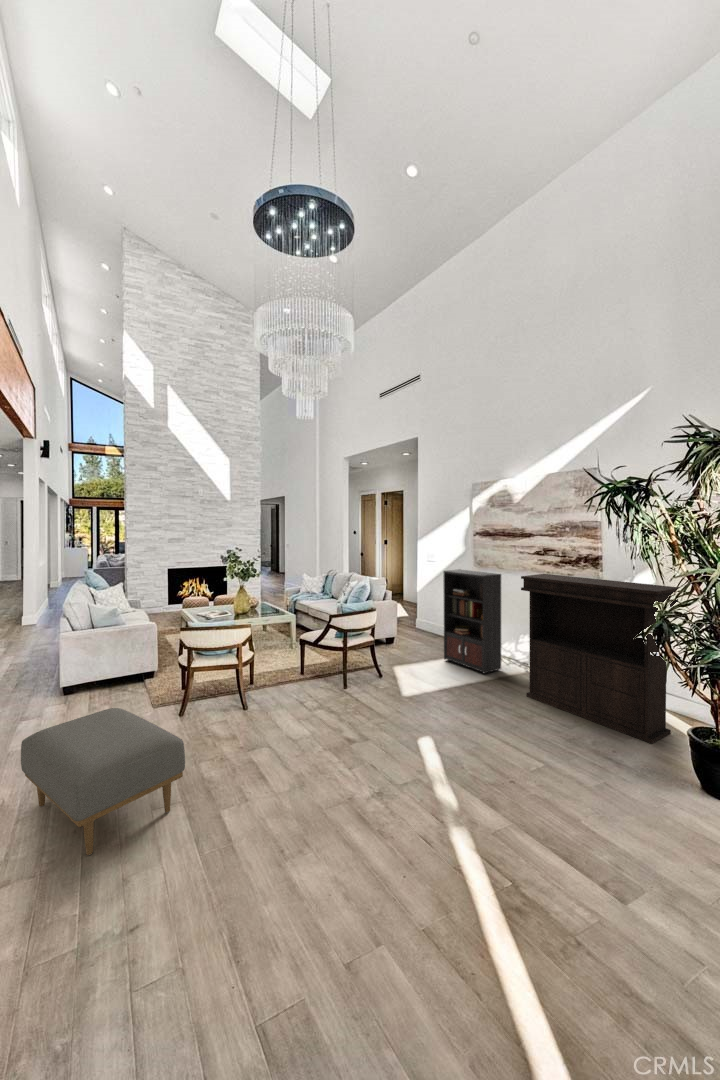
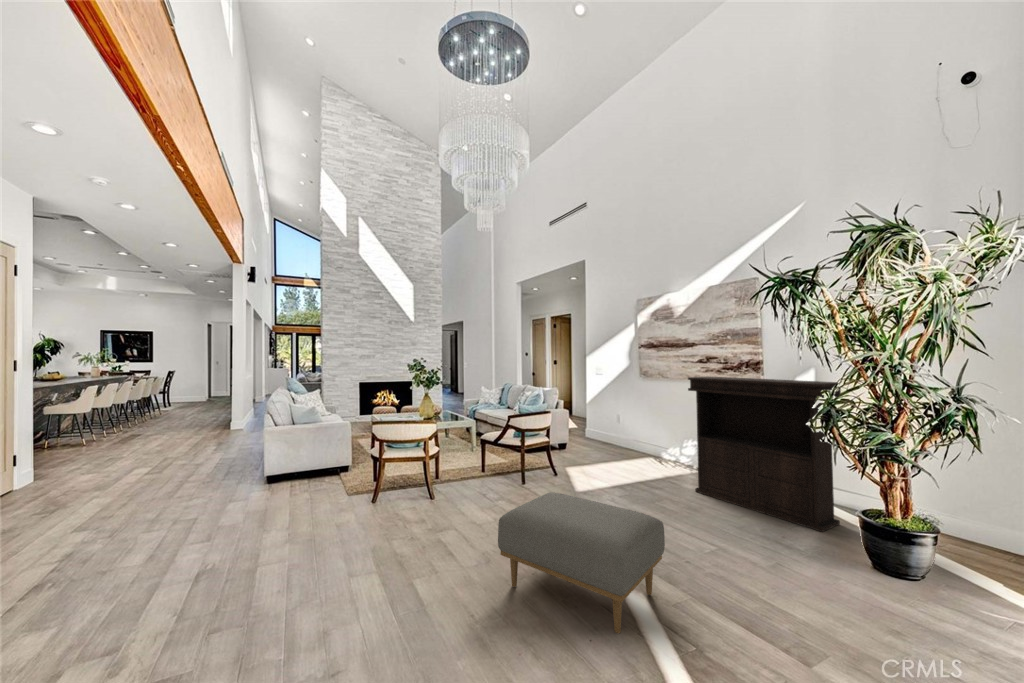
bookcase: present [443,569,528,674] -> none [612,377,694,473]
ottoman: present [21,708,185,855] -> present [498,492,665,634]

